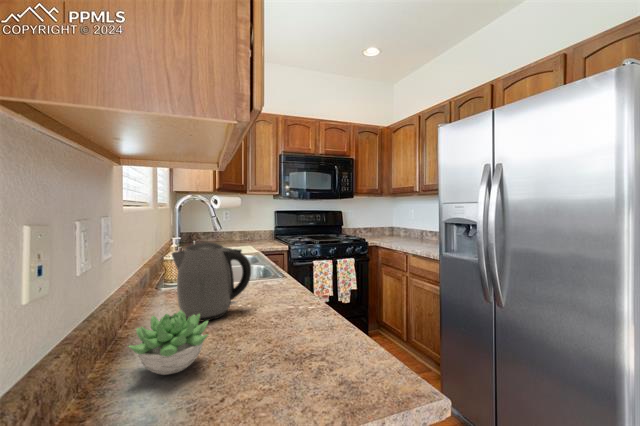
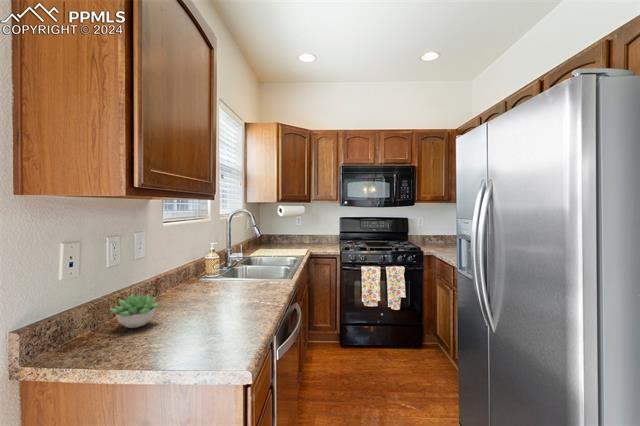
kettle: present [172,242,251,322] -> none [175,250,226,303]

